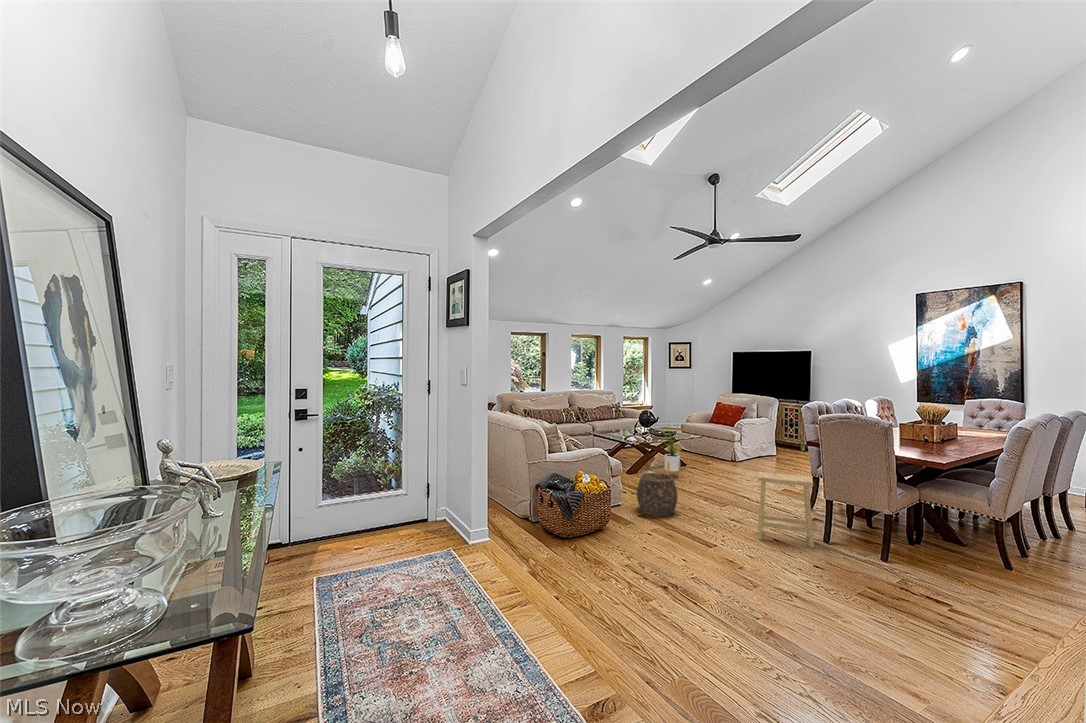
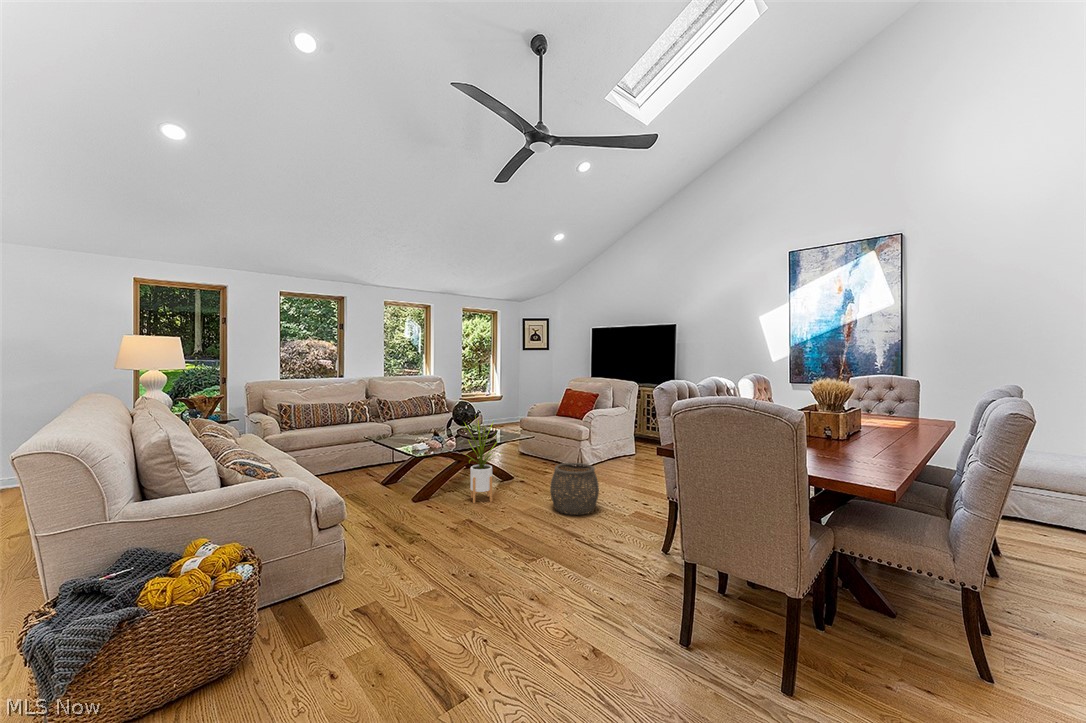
footstool: present [757,472,814,548] -> none [562,511,663,669]
woven basket: present [637,473,678,516] -> present [550,463,599,515]

